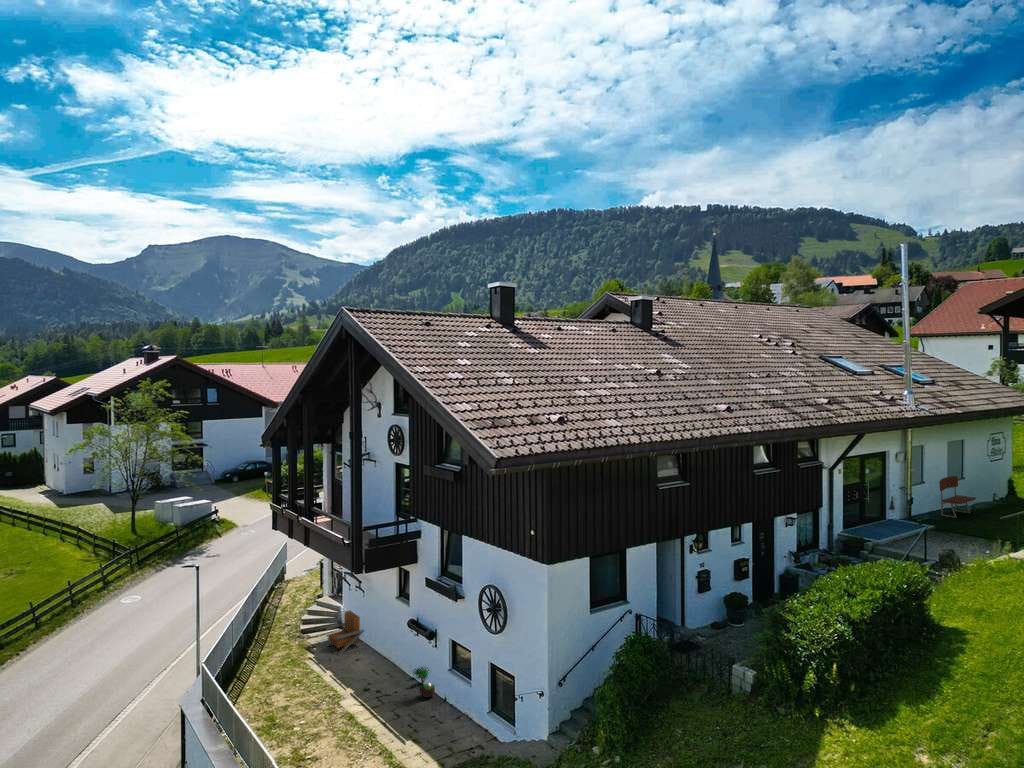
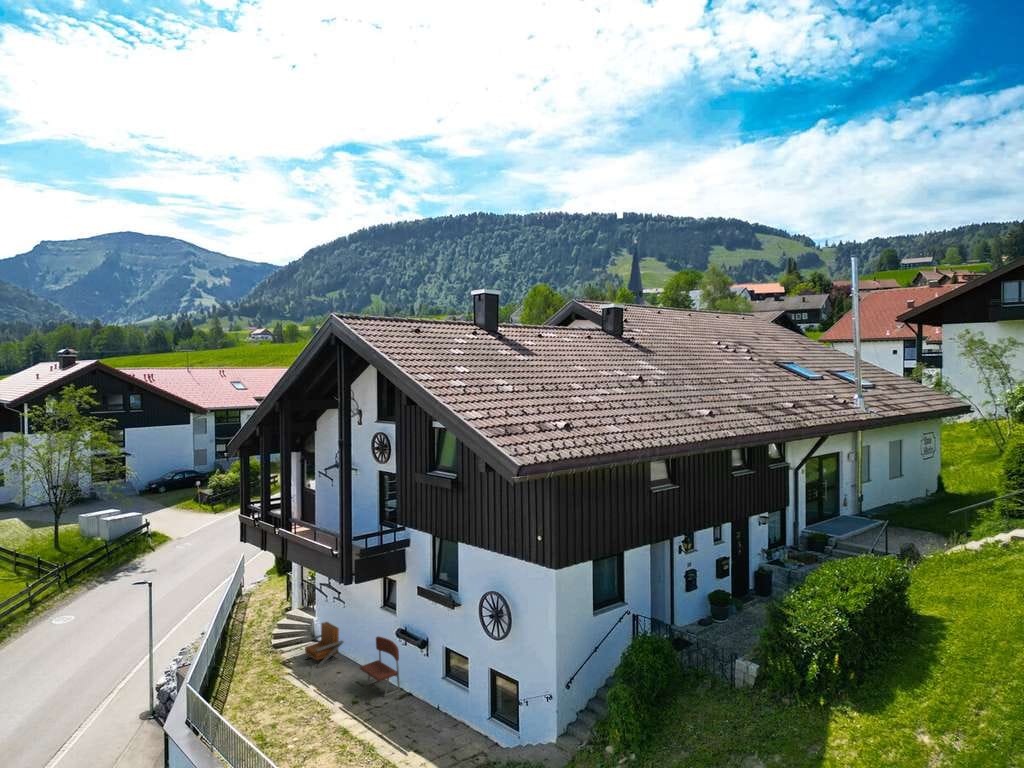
bench: present [939,476,976,518] -> present [360,636,400,697]
potted tree: present [413,667,435,697] -> none [403,672,427,706]

